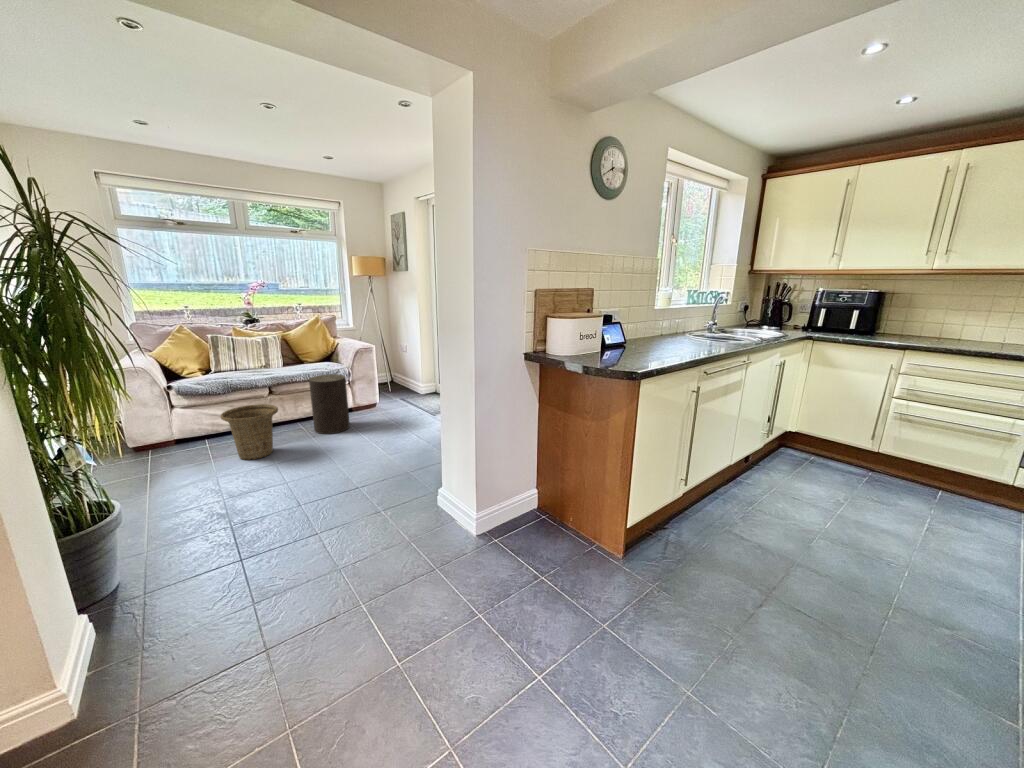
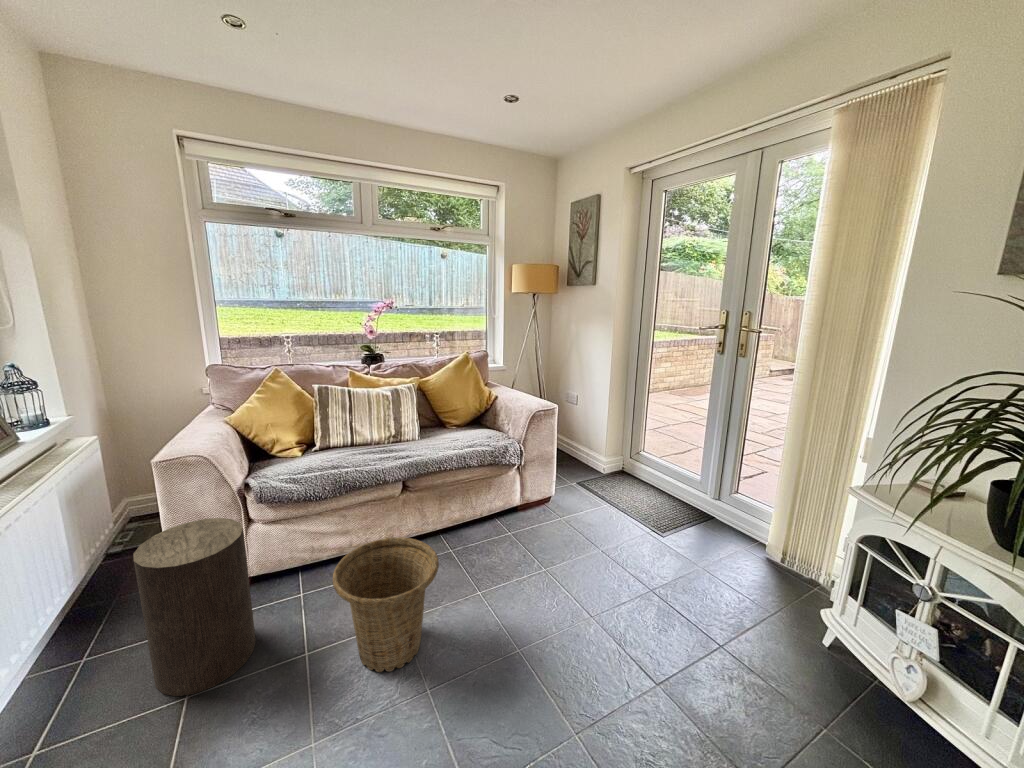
stool: present [309,374,350,434] -> present [133,518,256,696]

